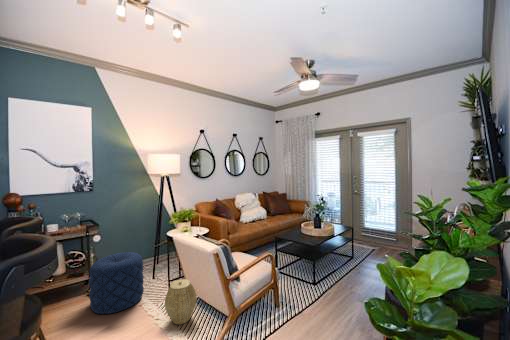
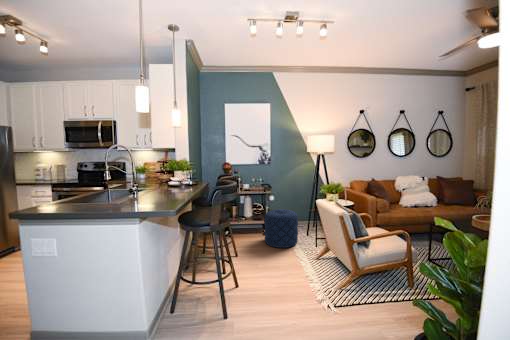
woven basket: present [165,279,197,324] -> none [307,235,332,268]

